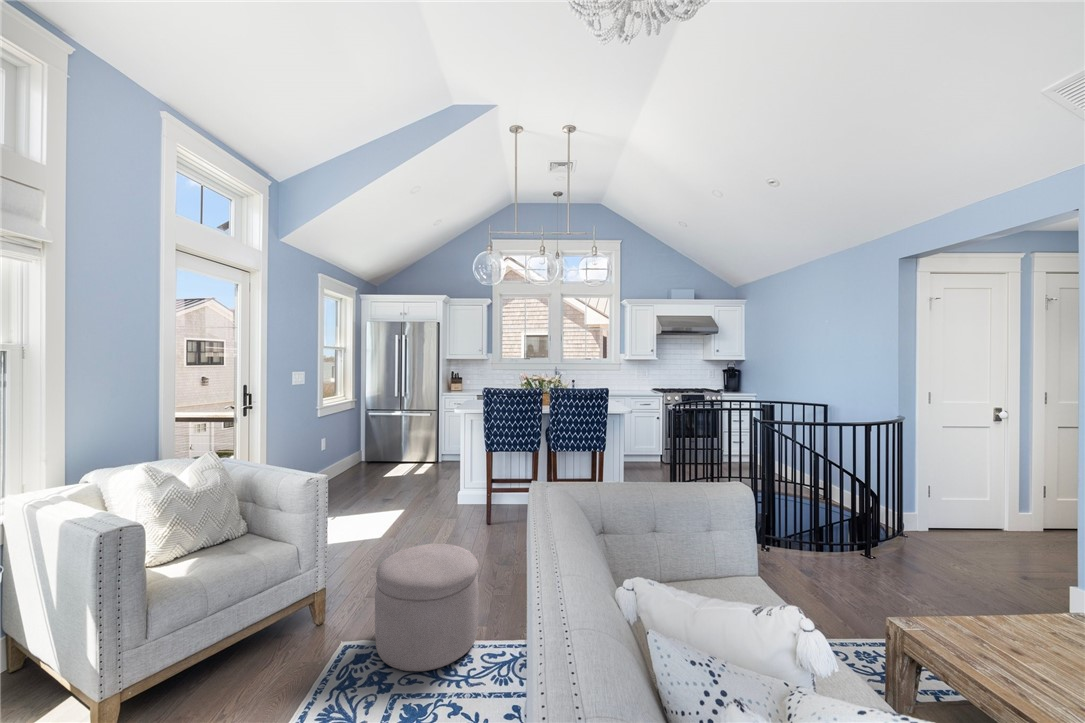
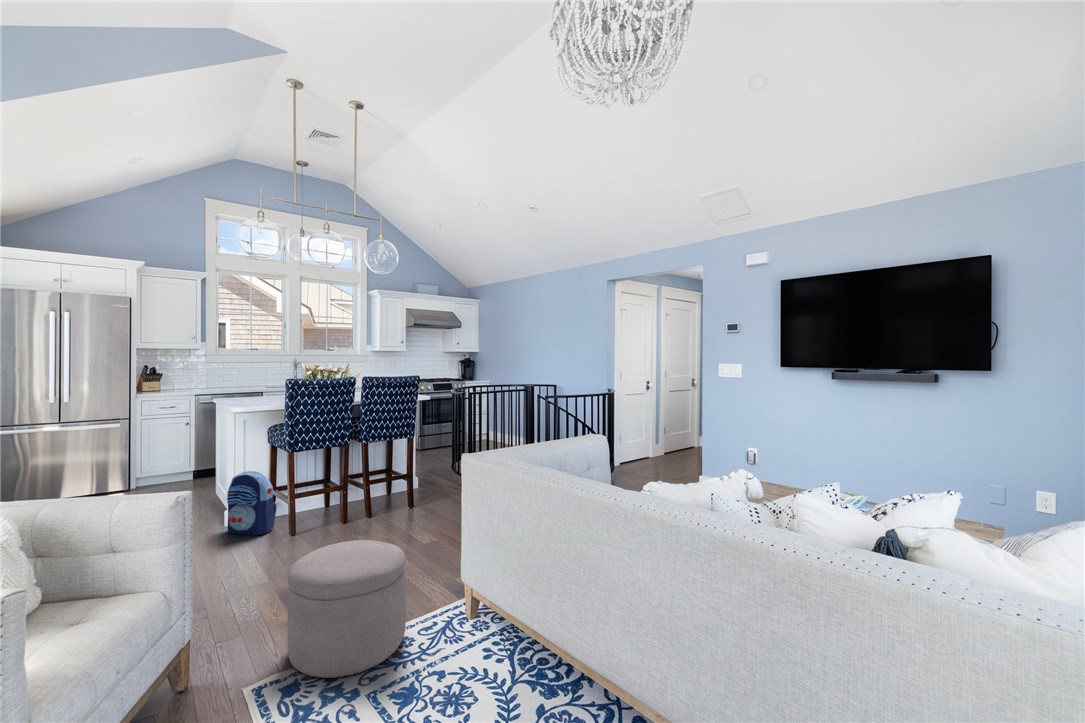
backpack: none [452,462,487,516] -> present [227,471,276,535]

